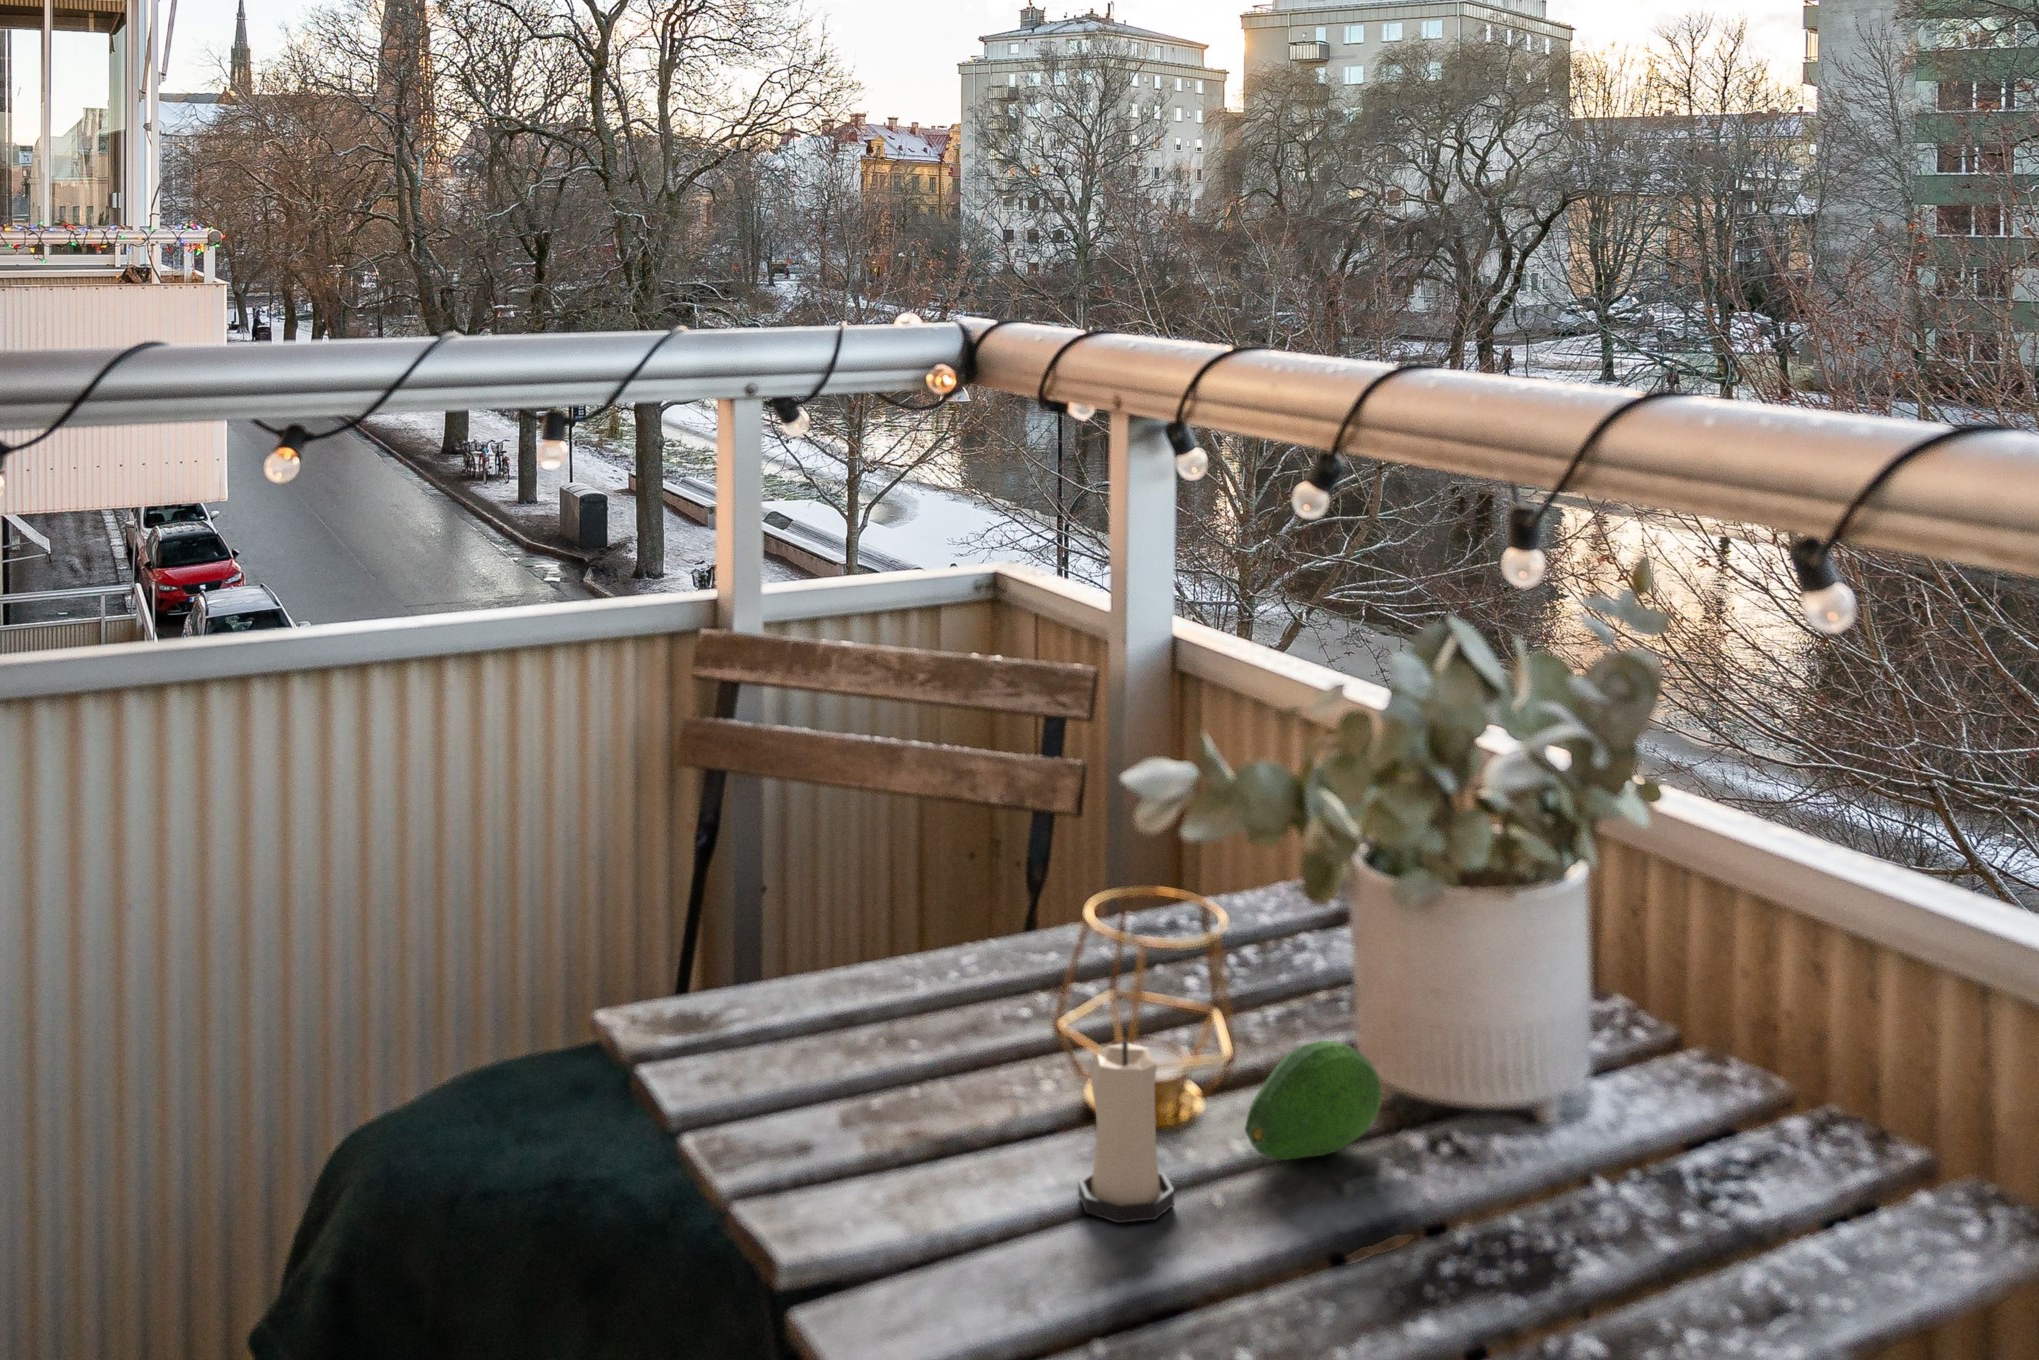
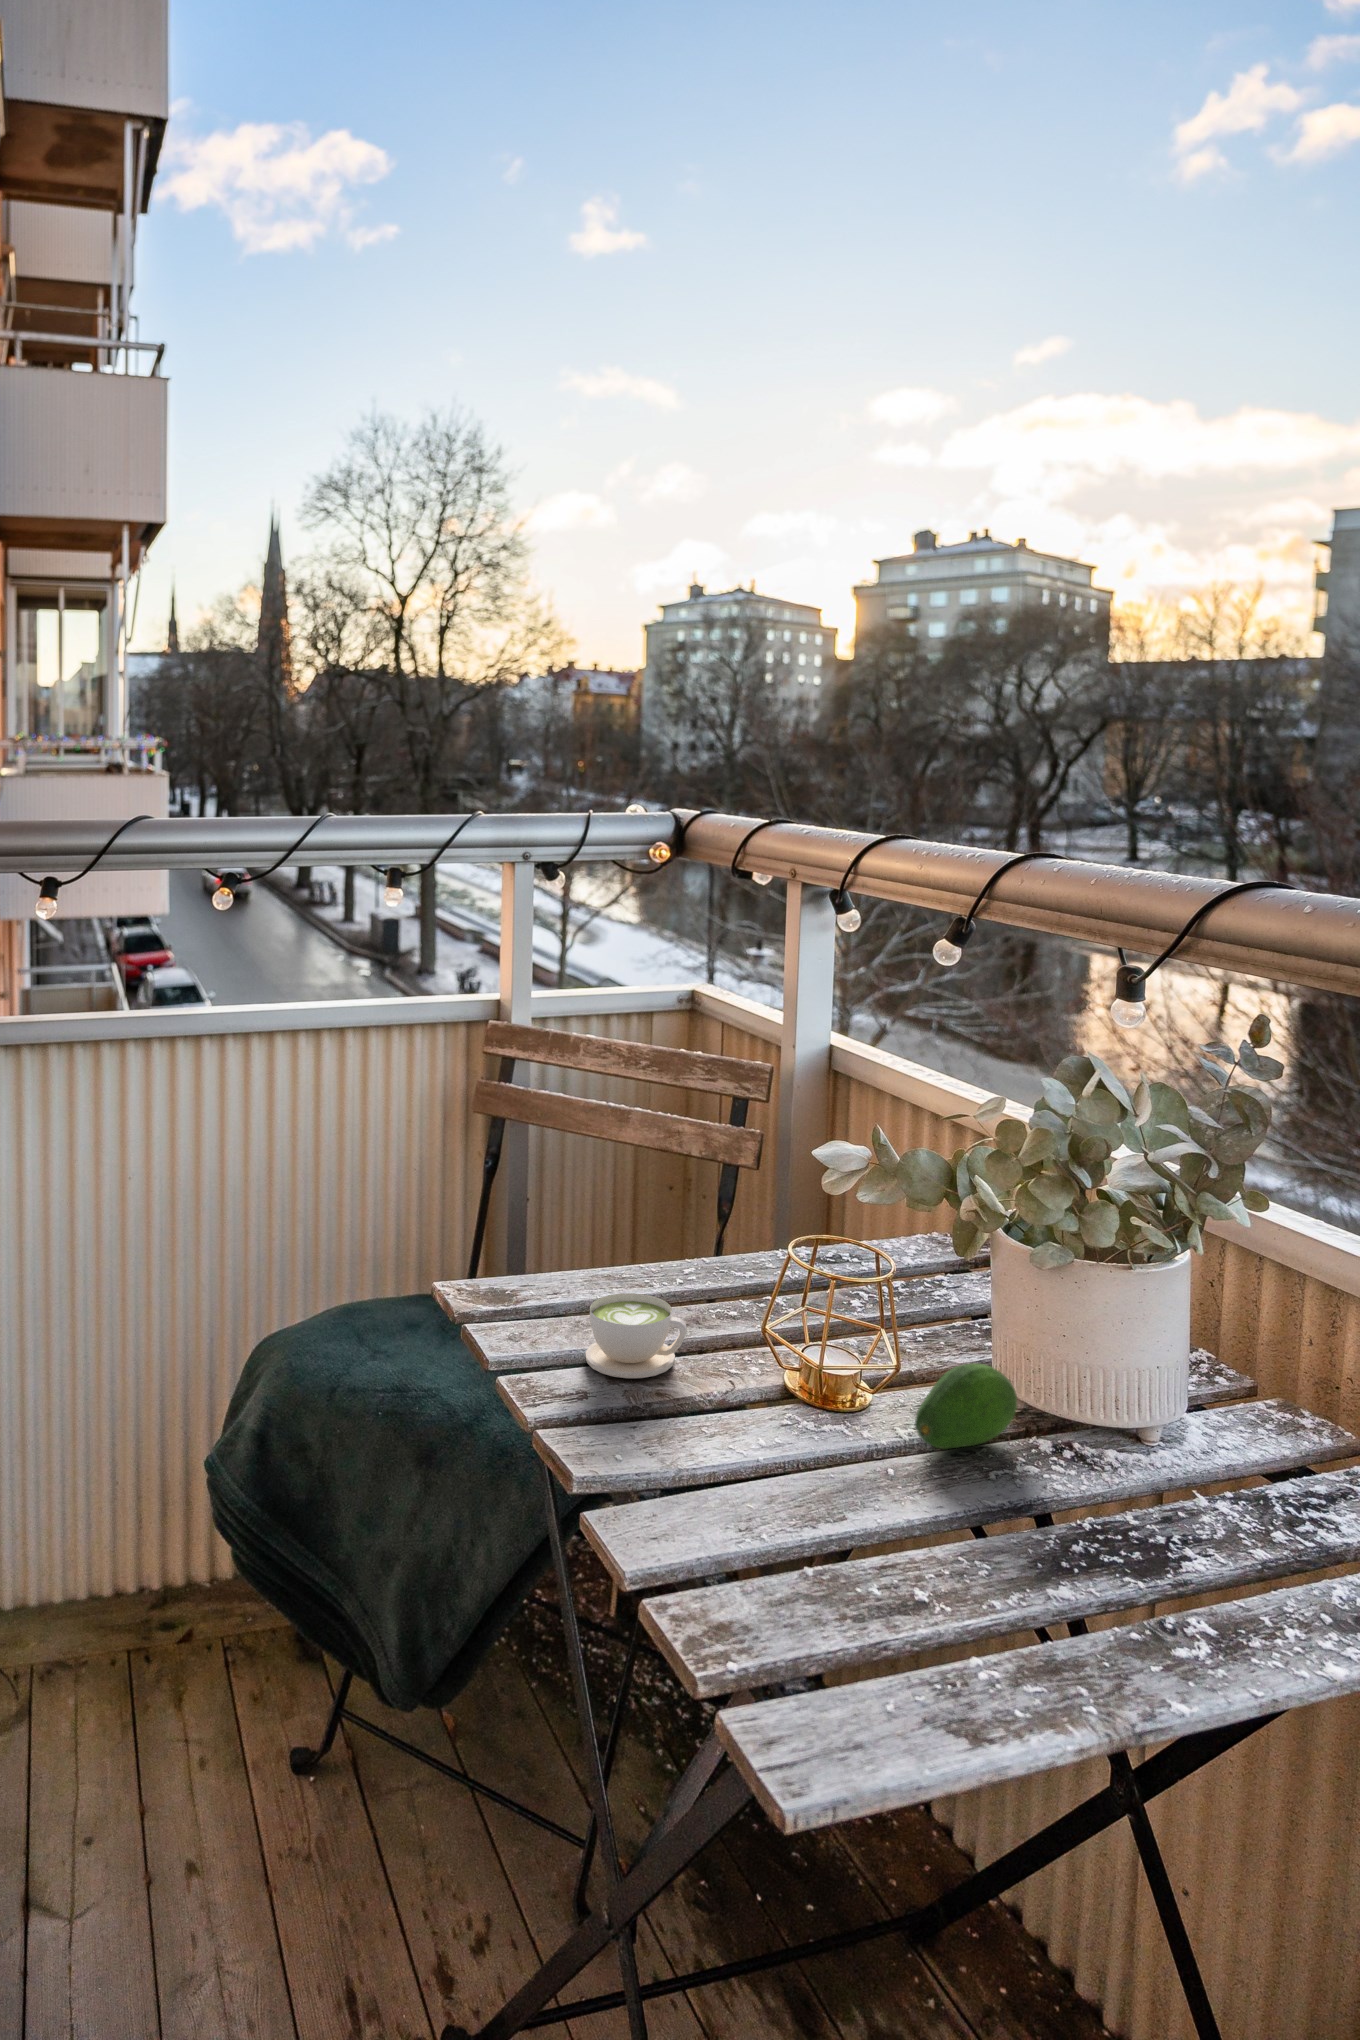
coffee cup: none [811,975,947,1091] -> present [585,1293,687,1378]
candle: present [1078,1041,1174,1223] -> none [792,1361,865,1492]

